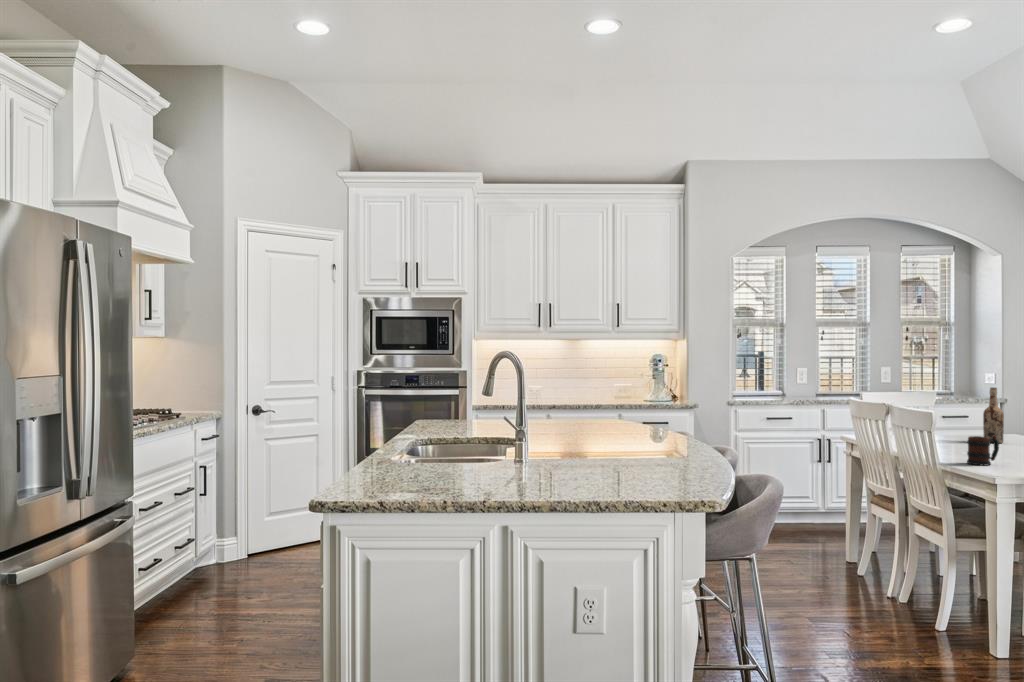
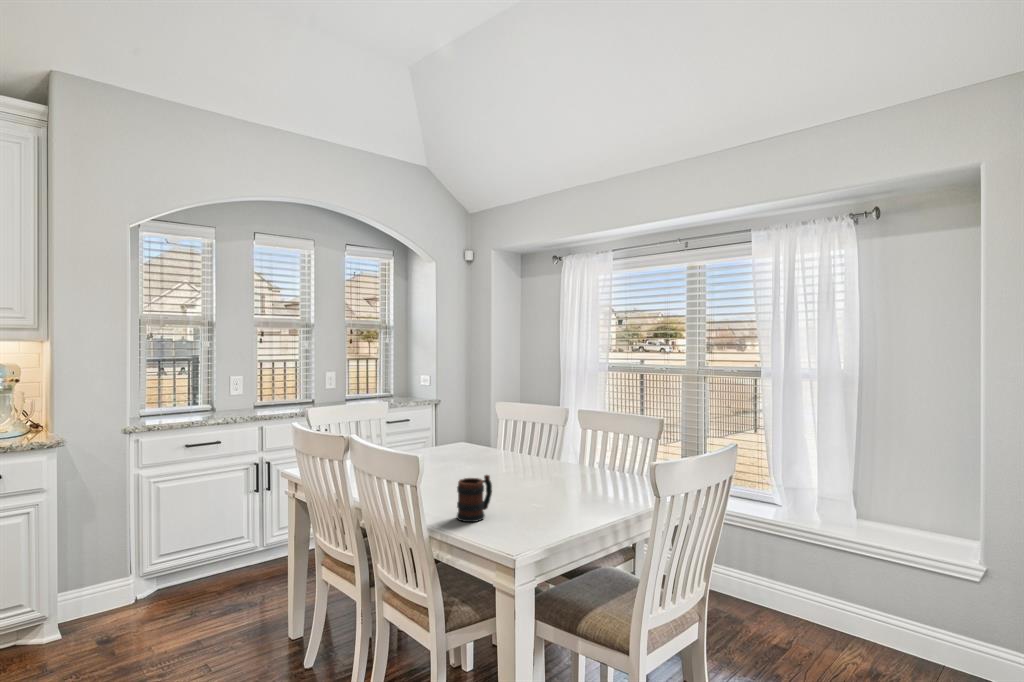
wine bottle: present [983,388,1004,443] -> none [442,397,461,460]

